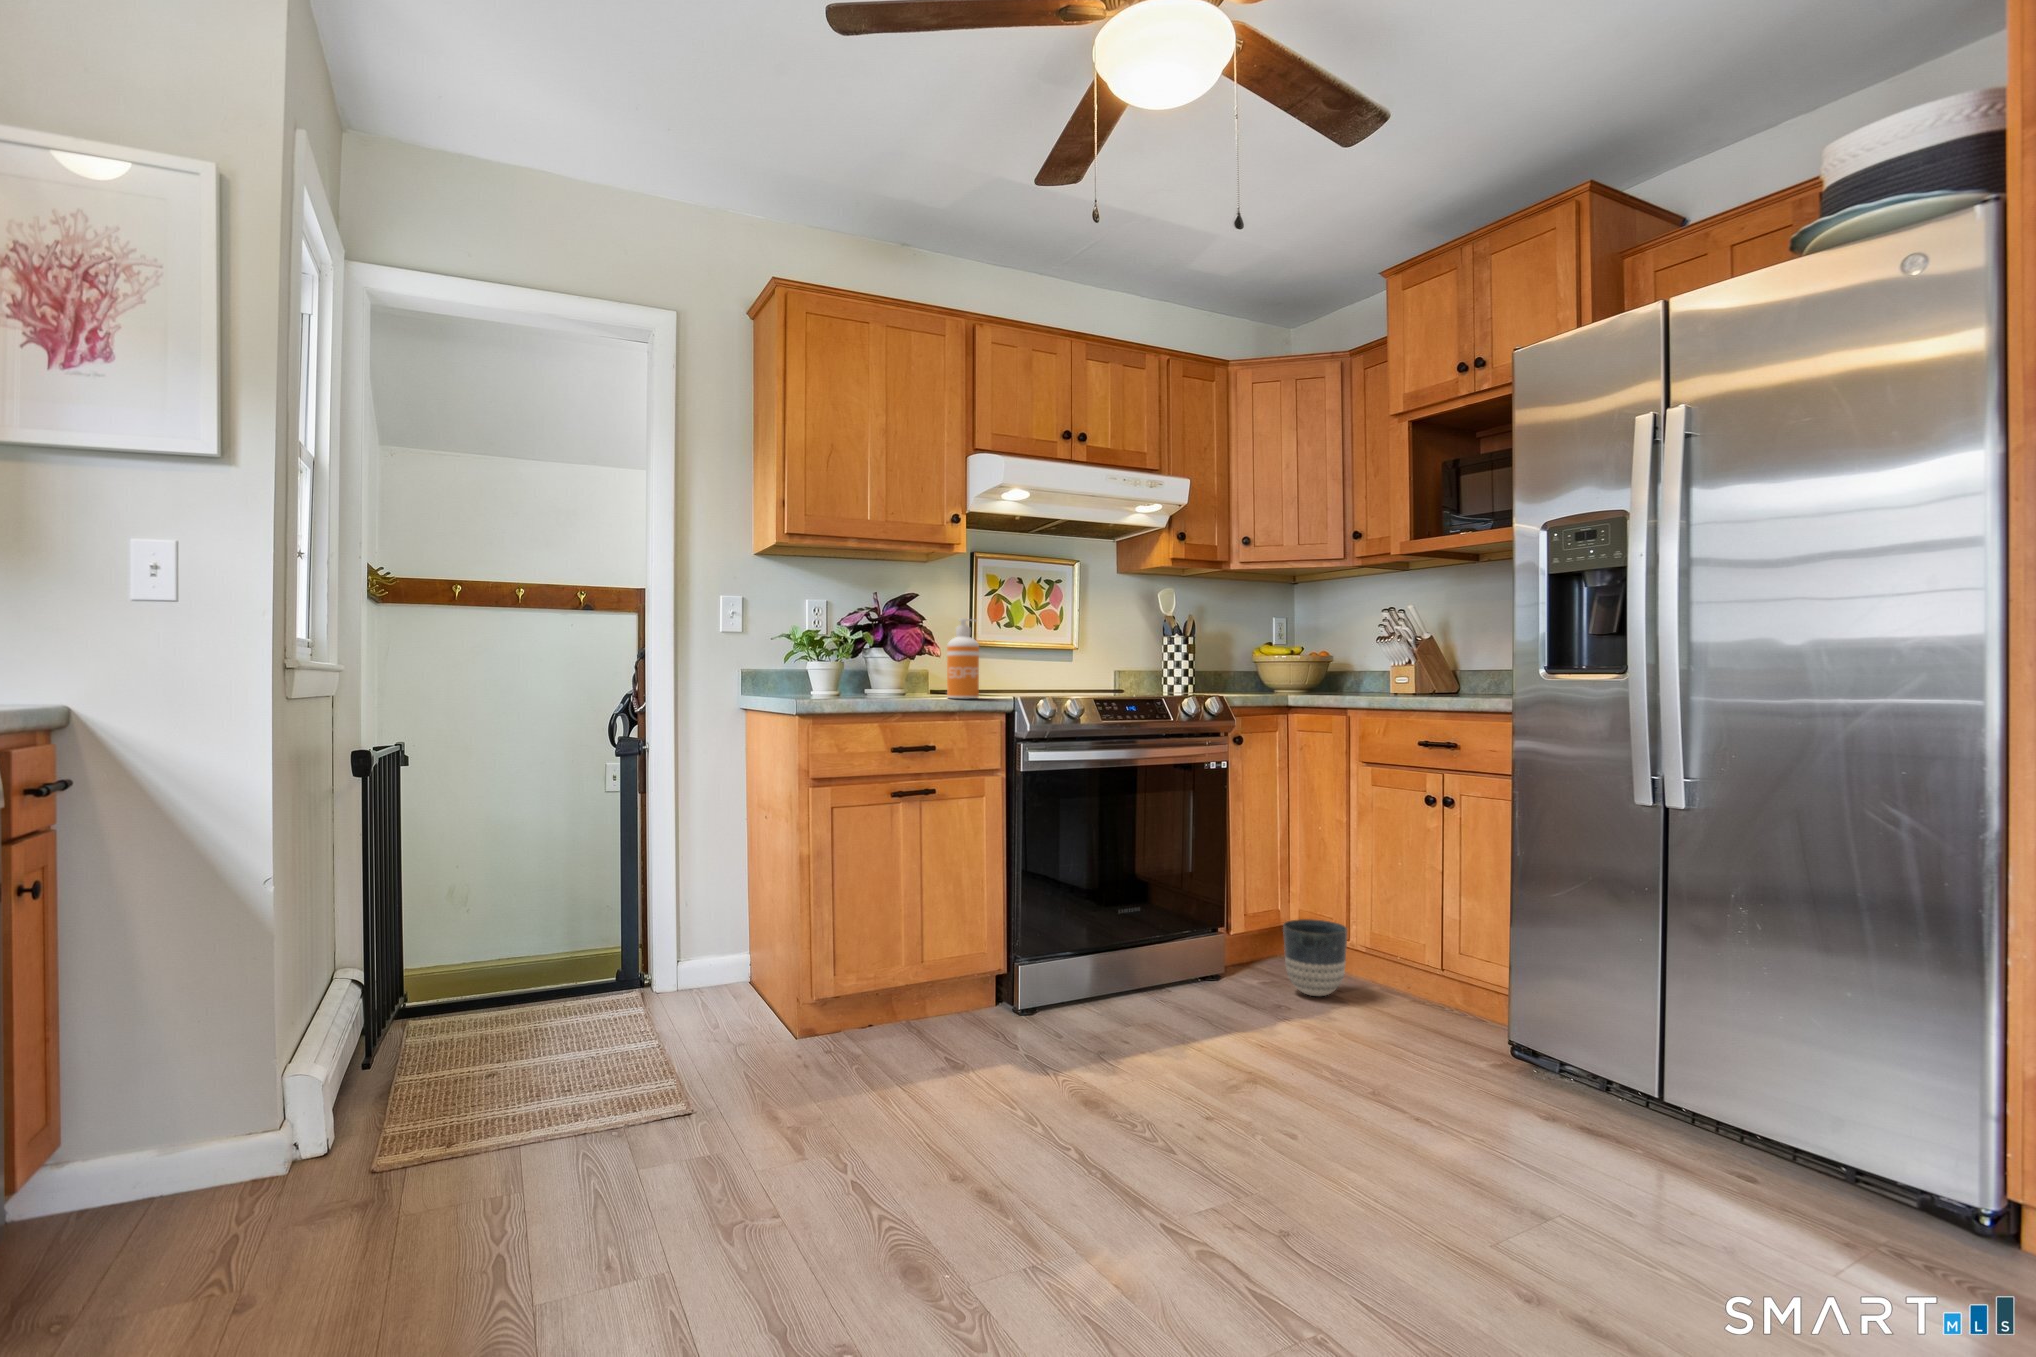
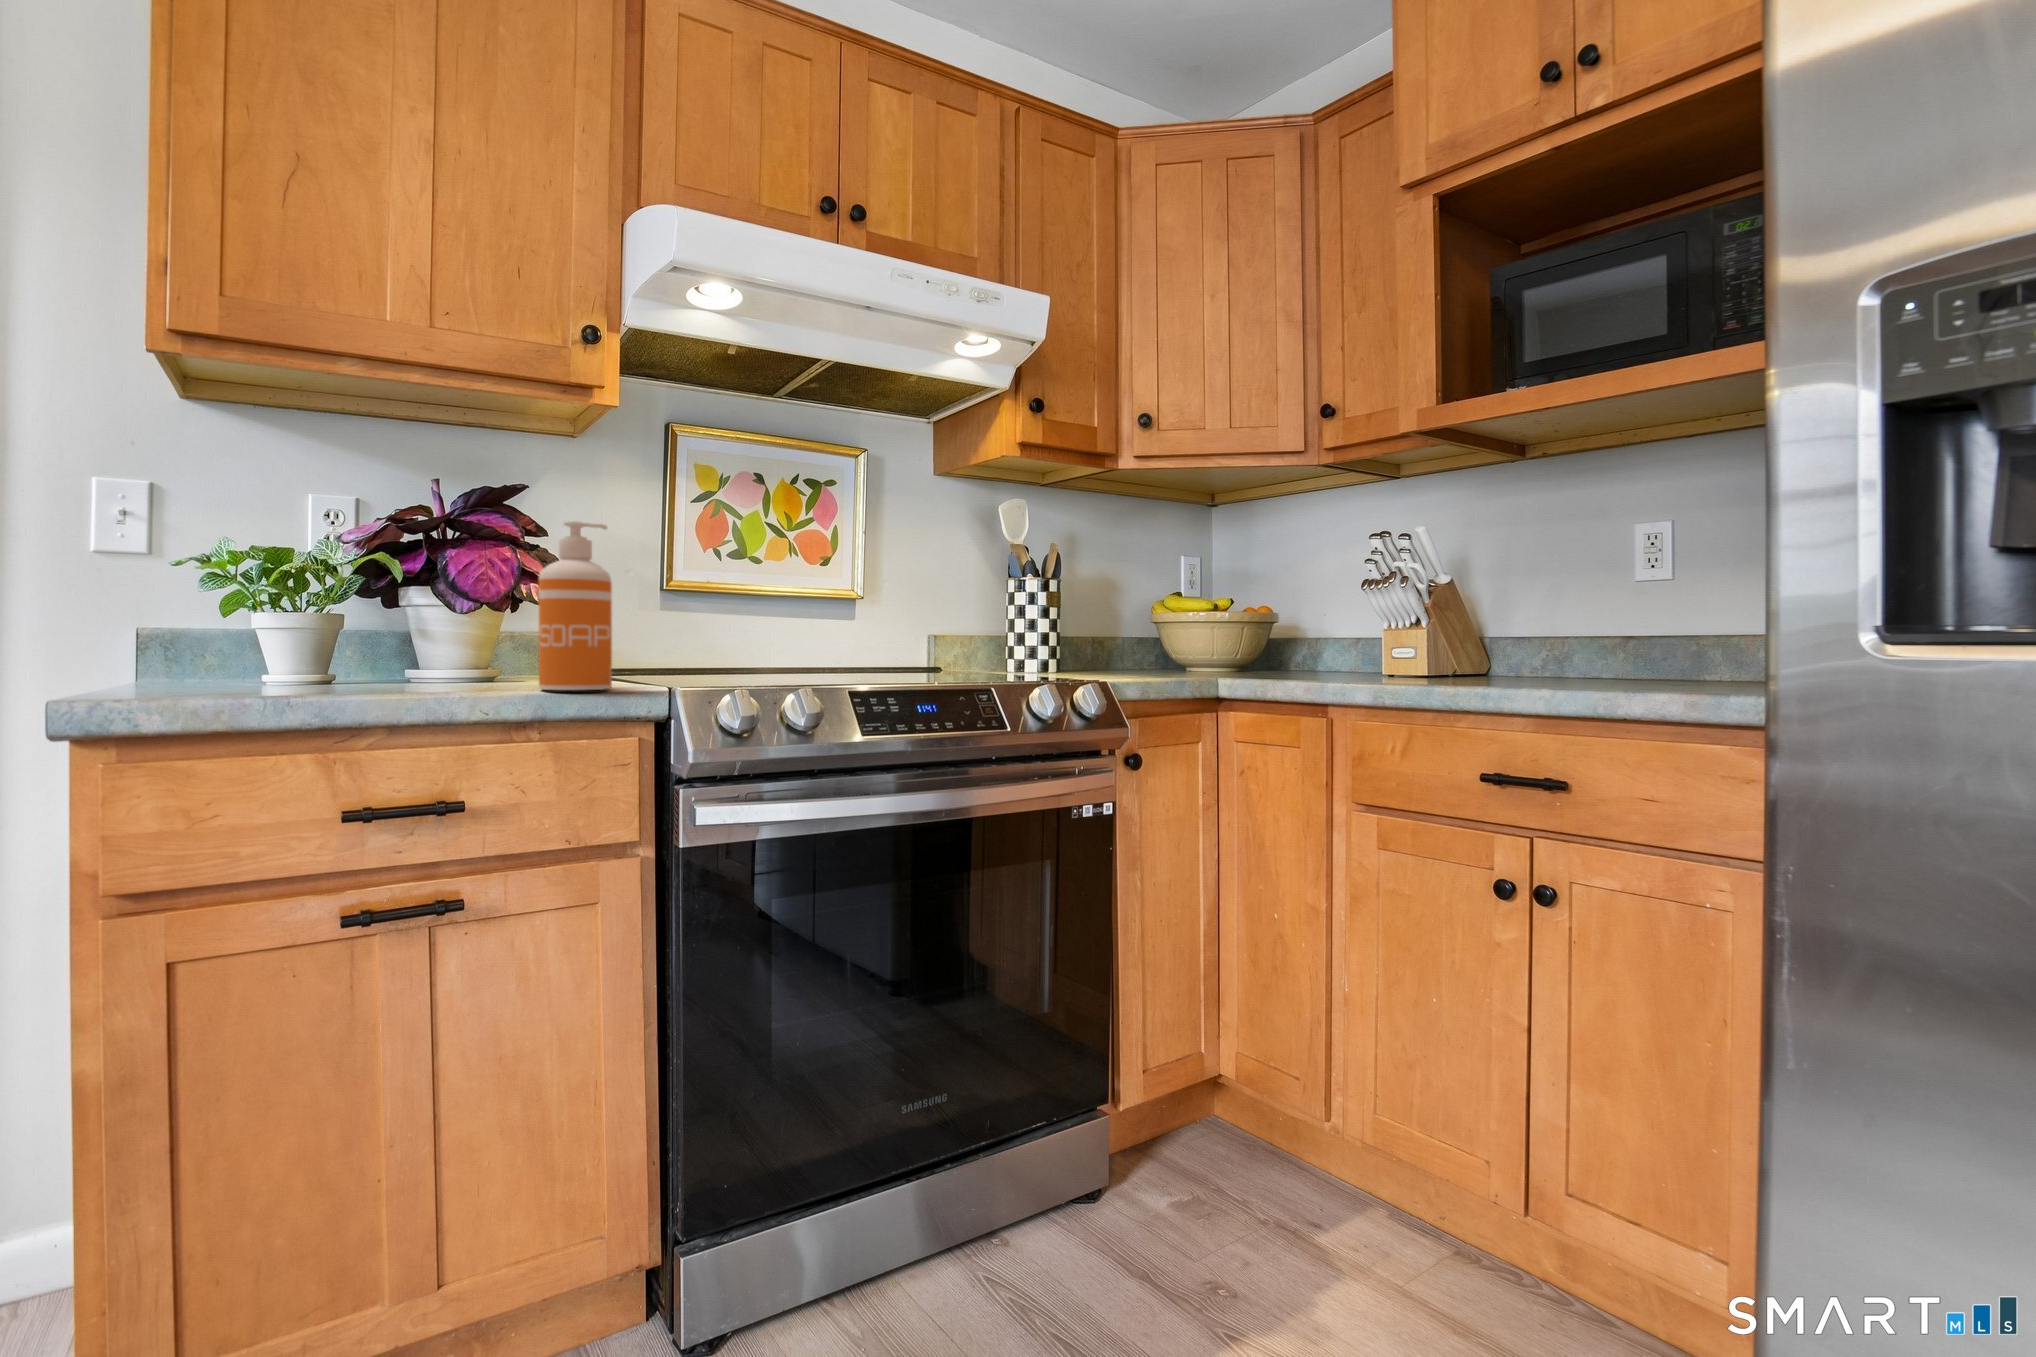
planter: present [1283,919,1347,996] -> none [1217,1090,1336,1250]

